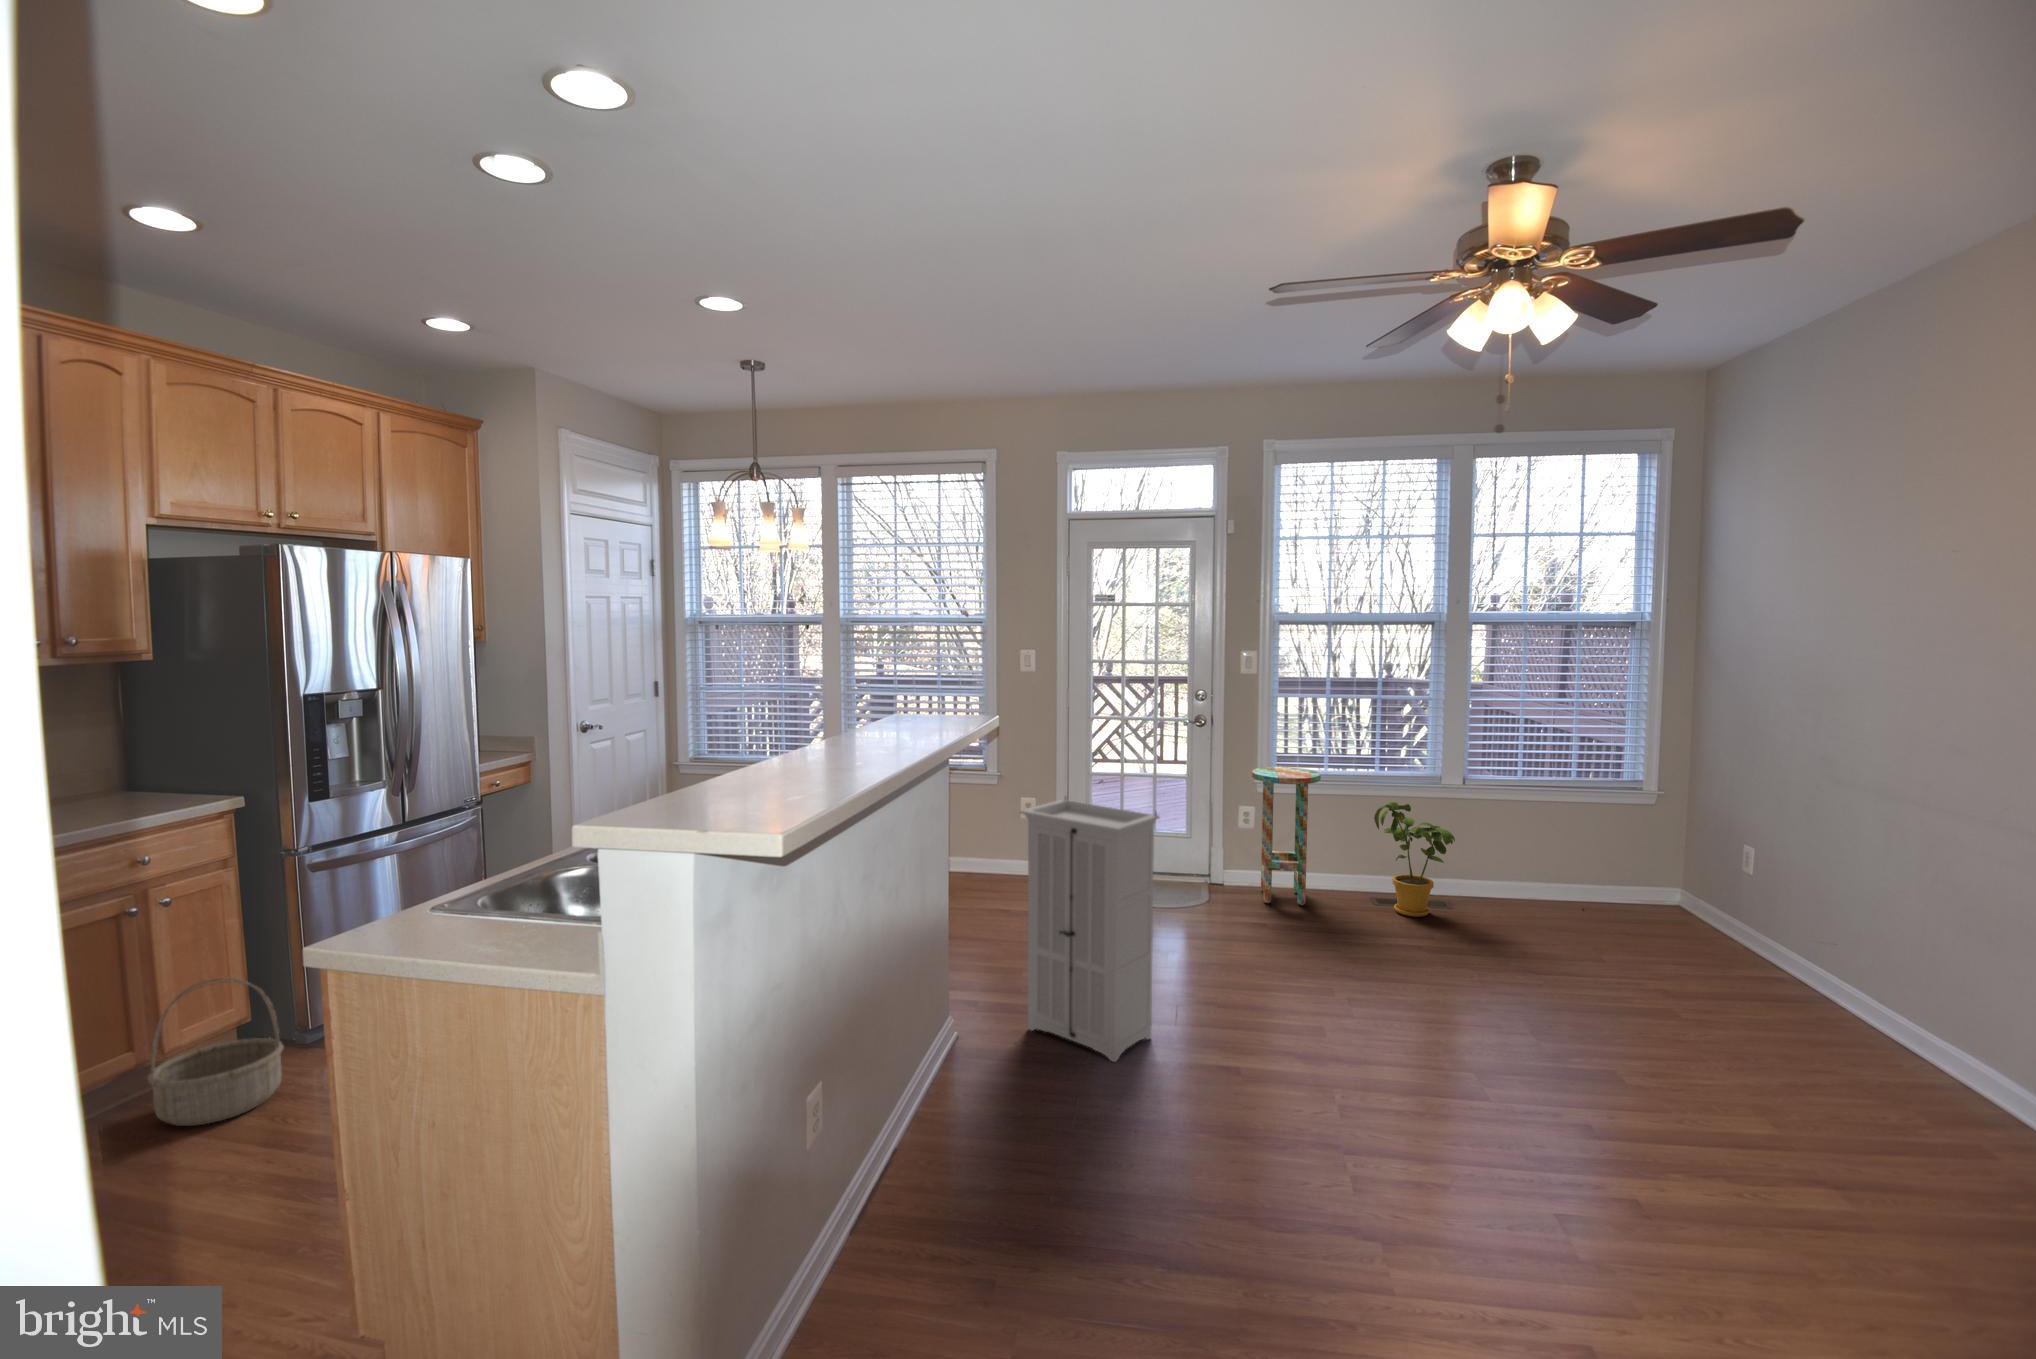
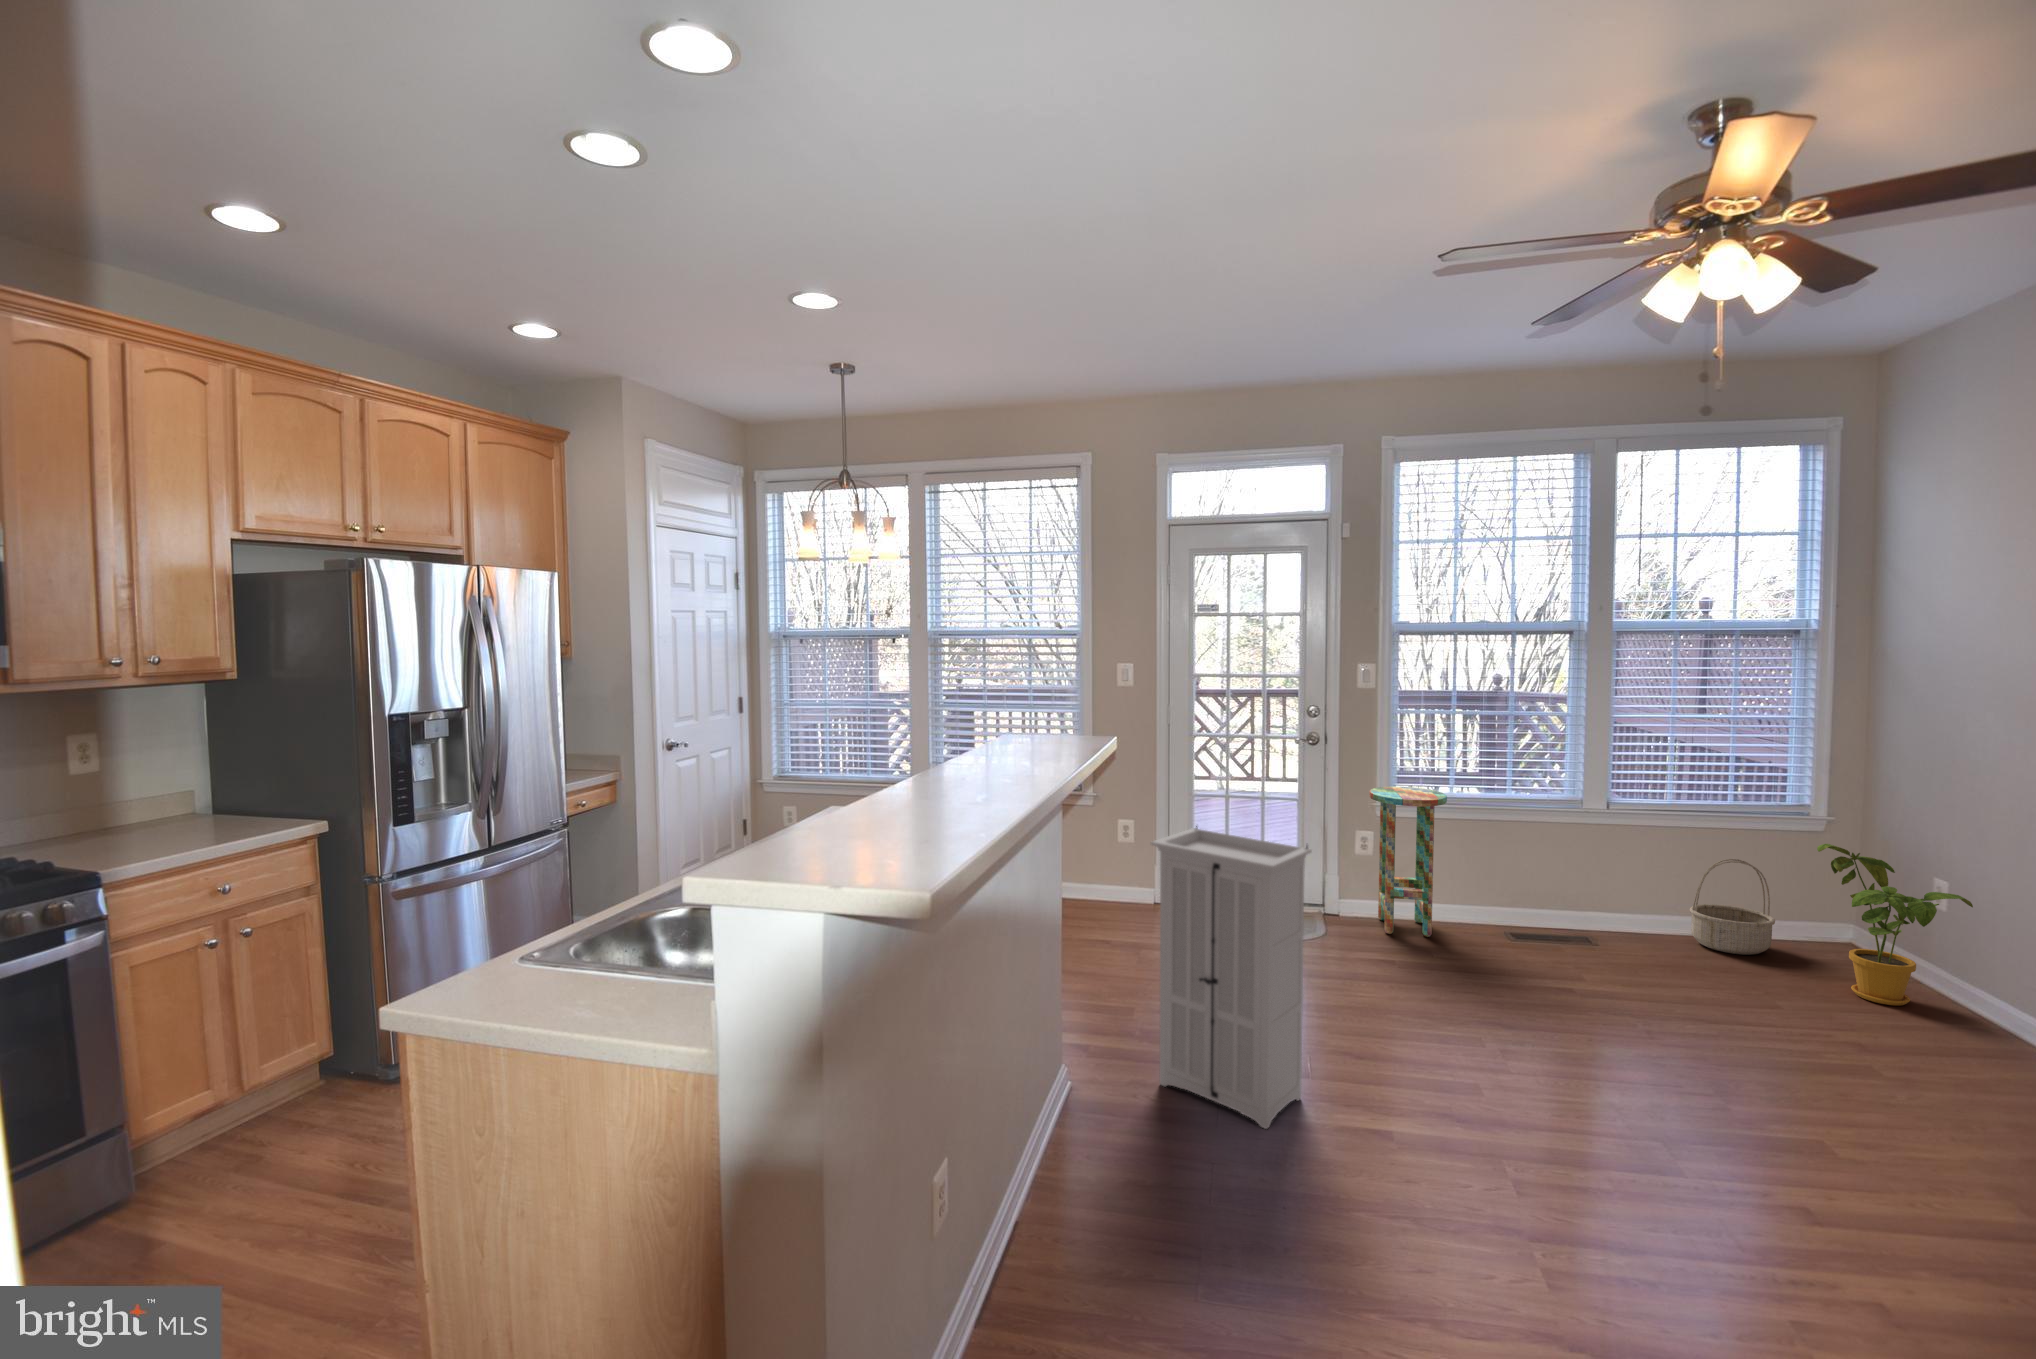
house plant: present [1374,802,1455,917] -> present [1817,844,1973,1006]
basket: present [148,978,284,1126] -> present [1690,859,1775,955]

